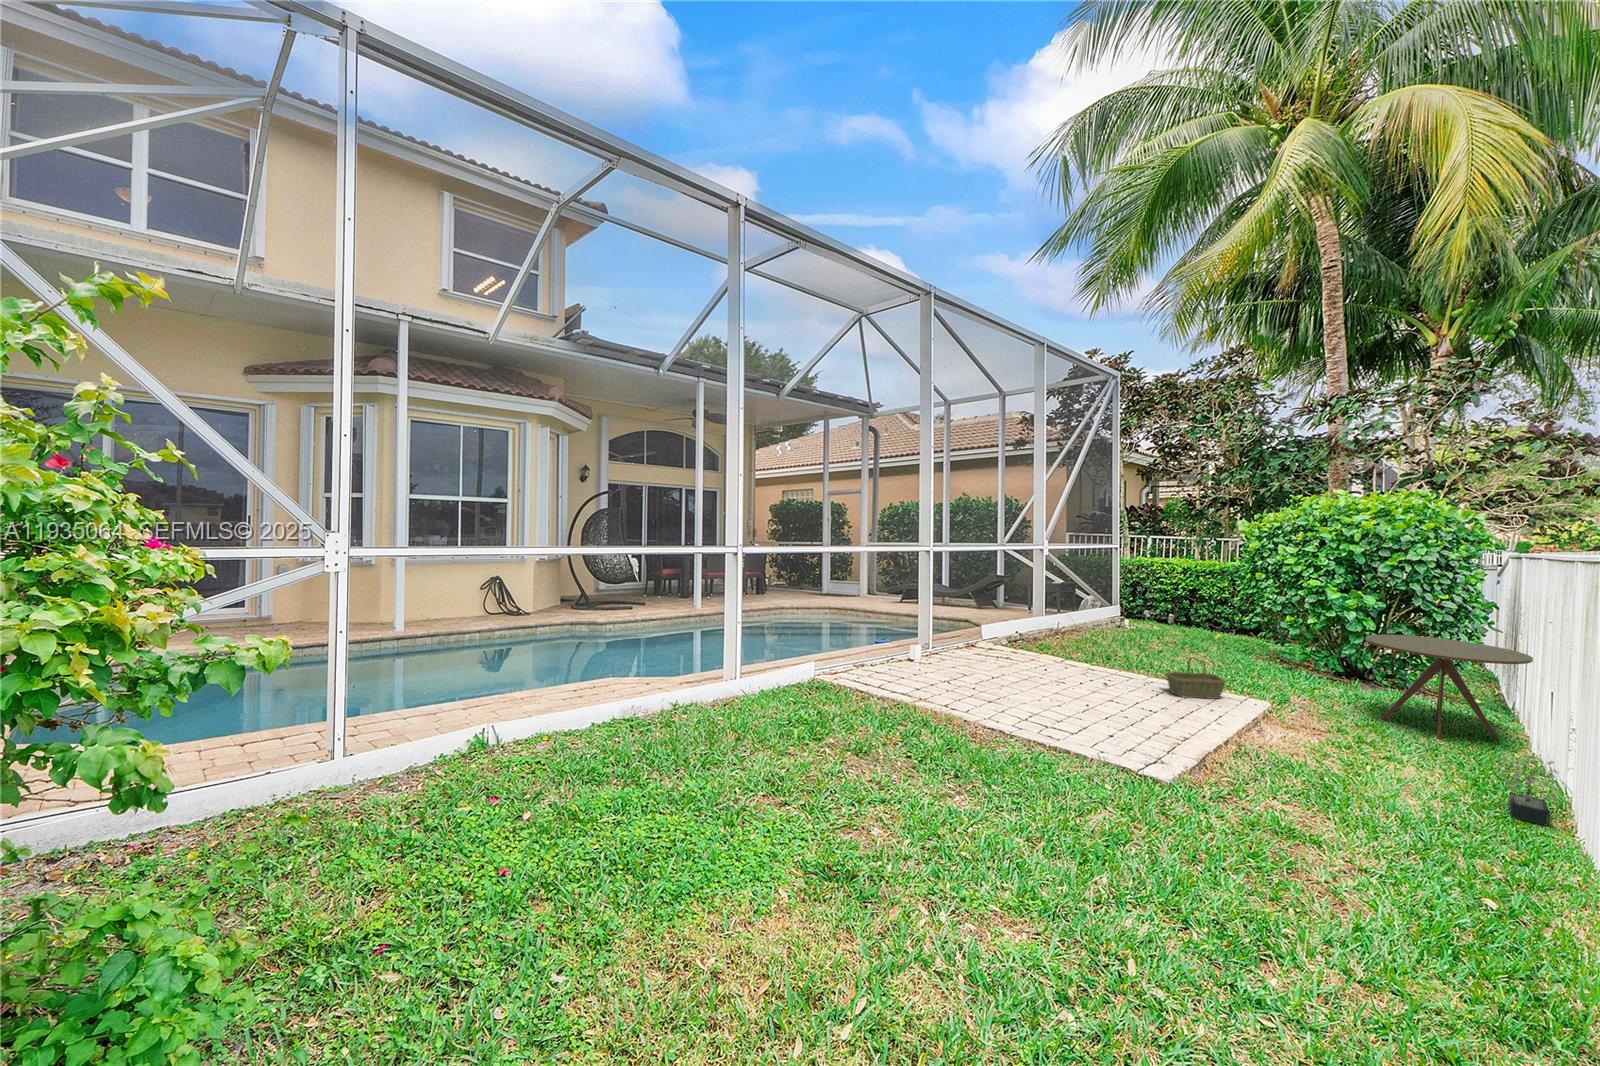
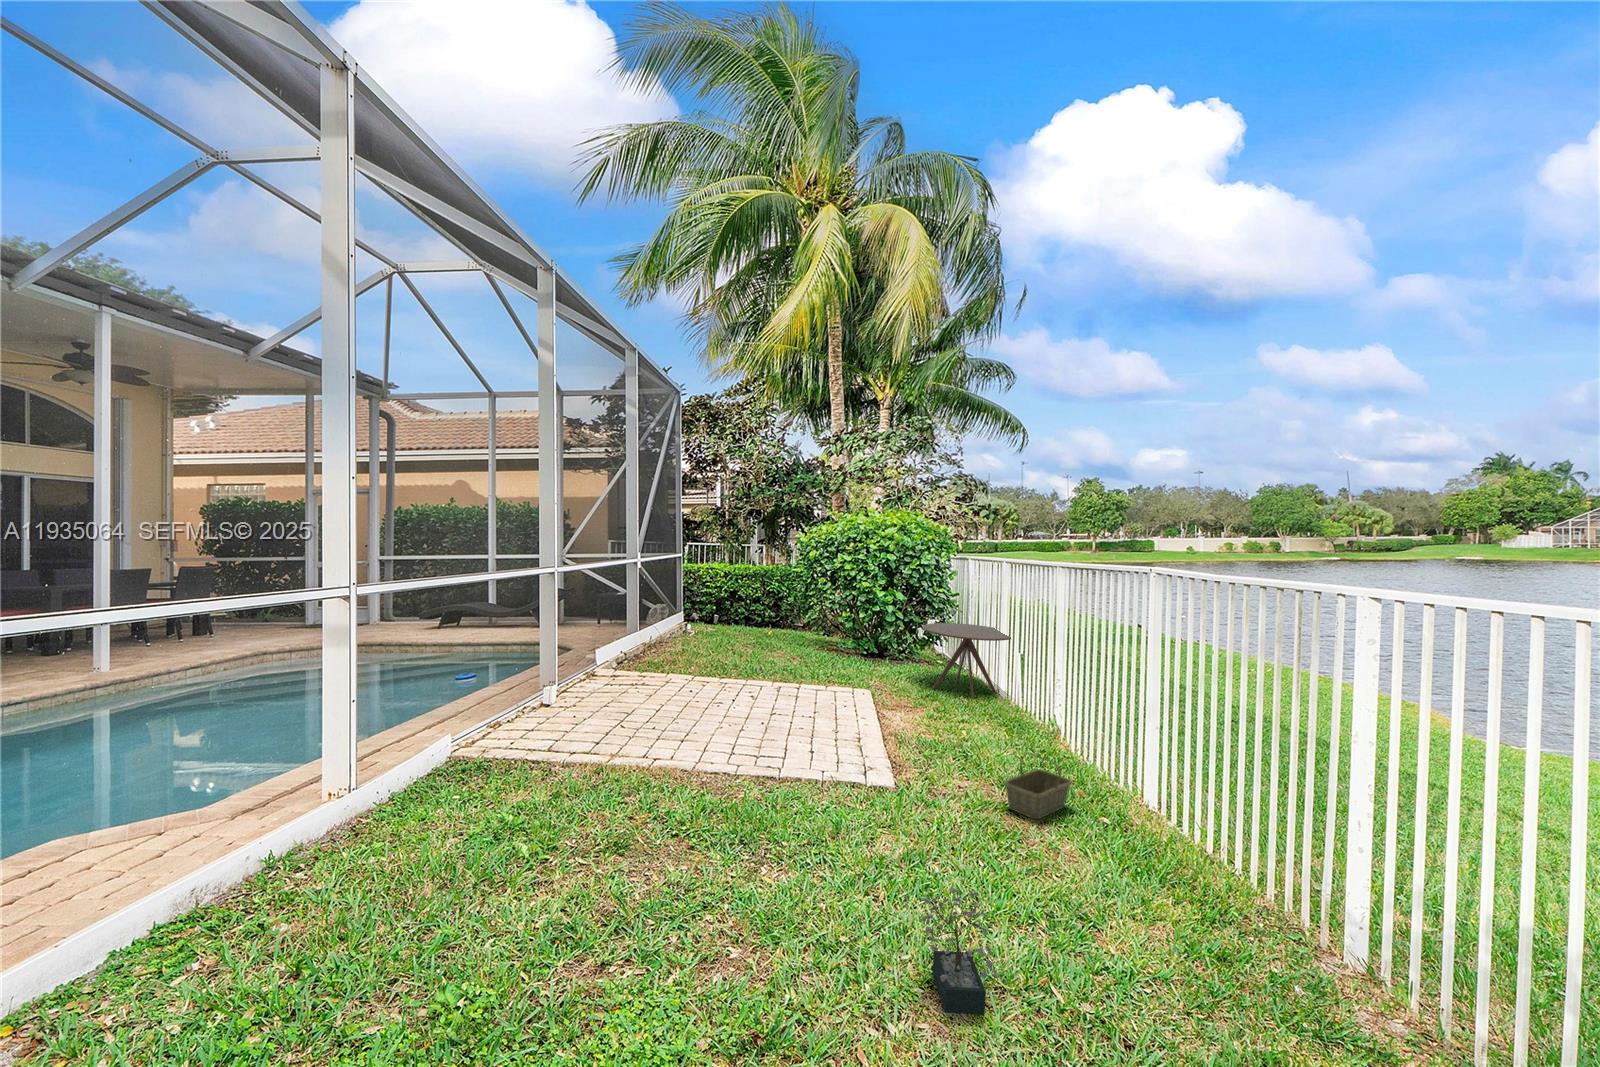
basket: present [1166,658,1227,699] -> present [1004,754,1073,819]
decorative plant: present [1496,755,1559,826] -> present [919,887,998,1014]

